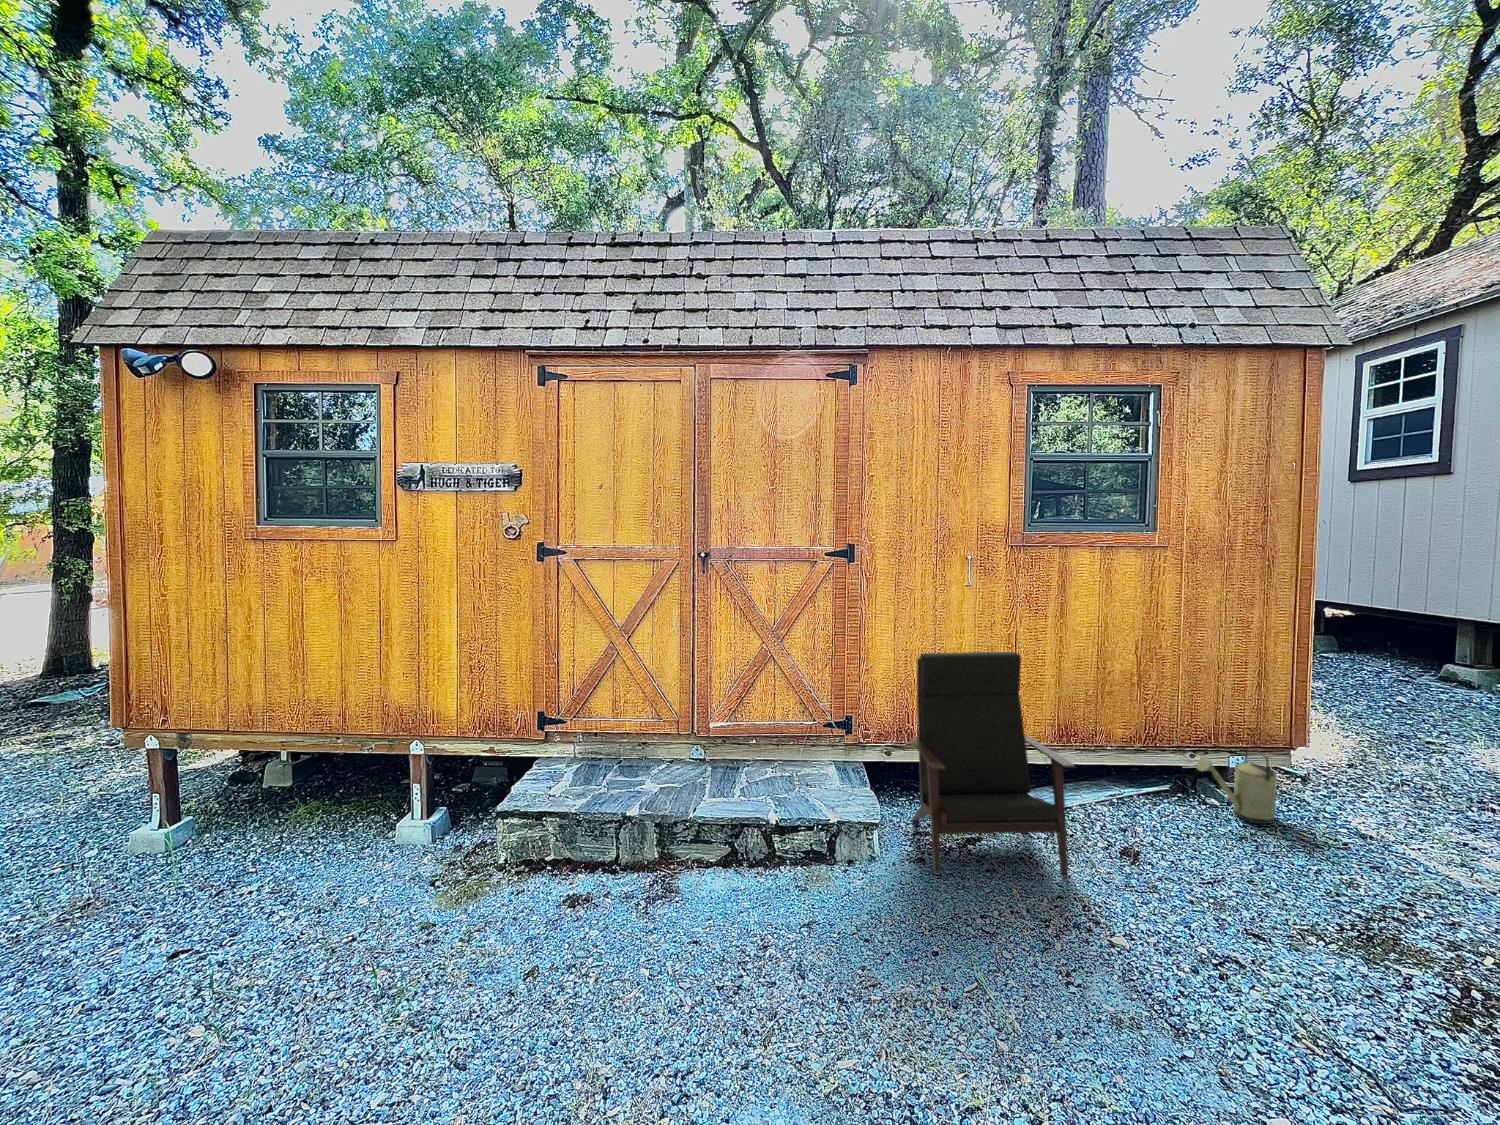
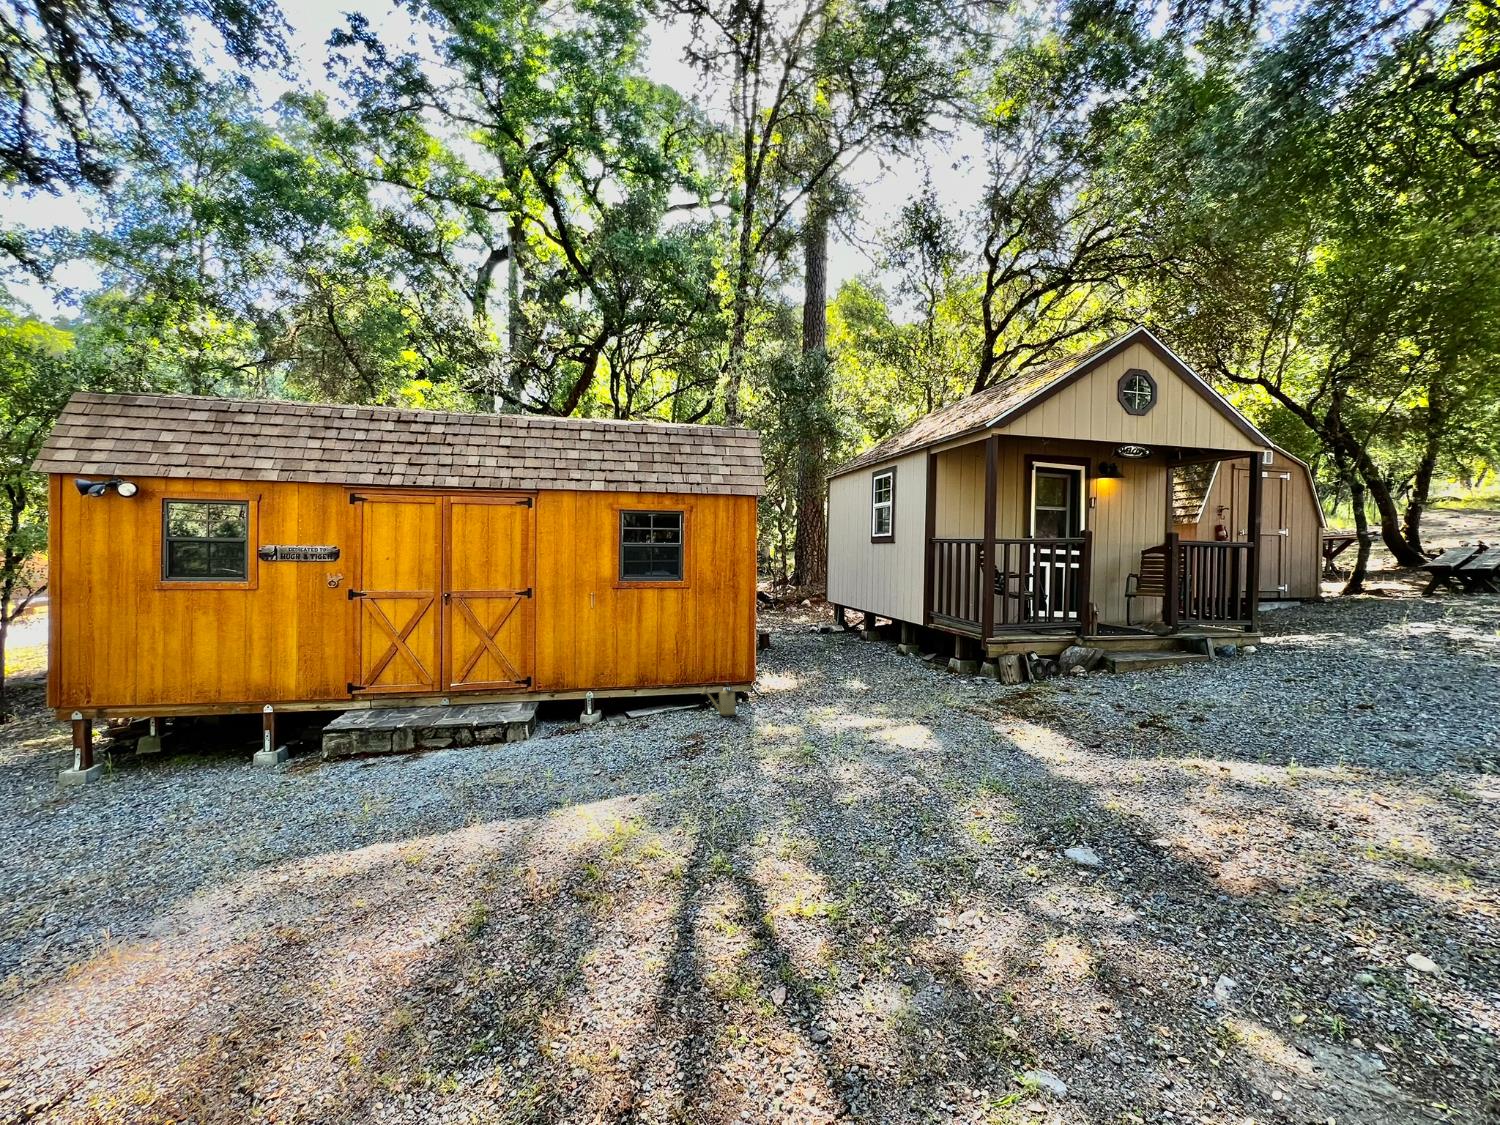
lounge chair: present [909,652,1076,874] -> none [556,640,623,745]

